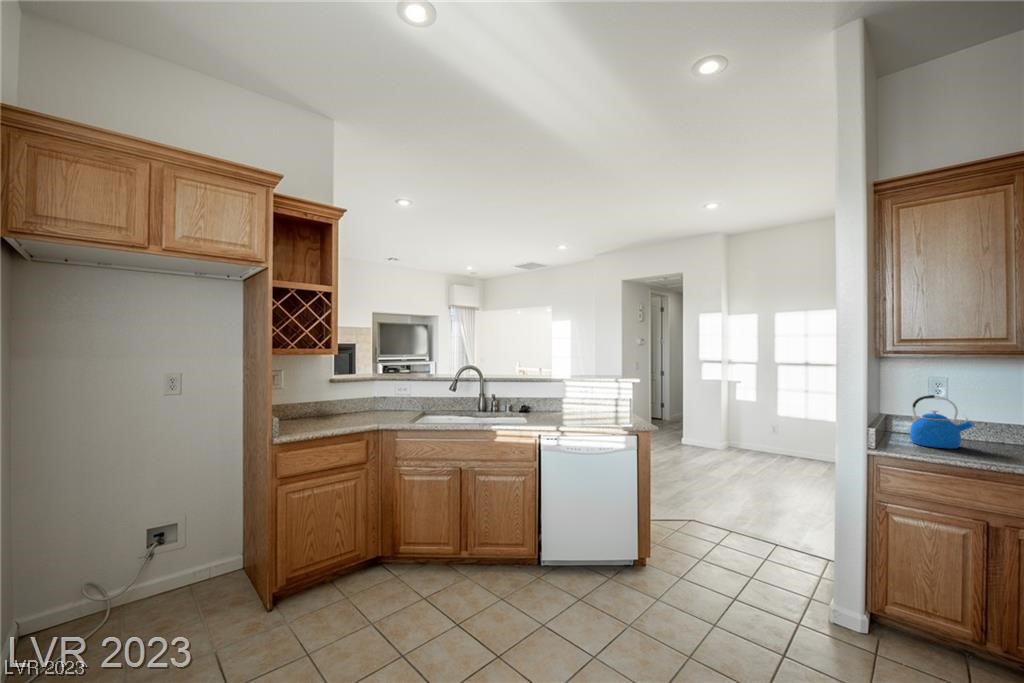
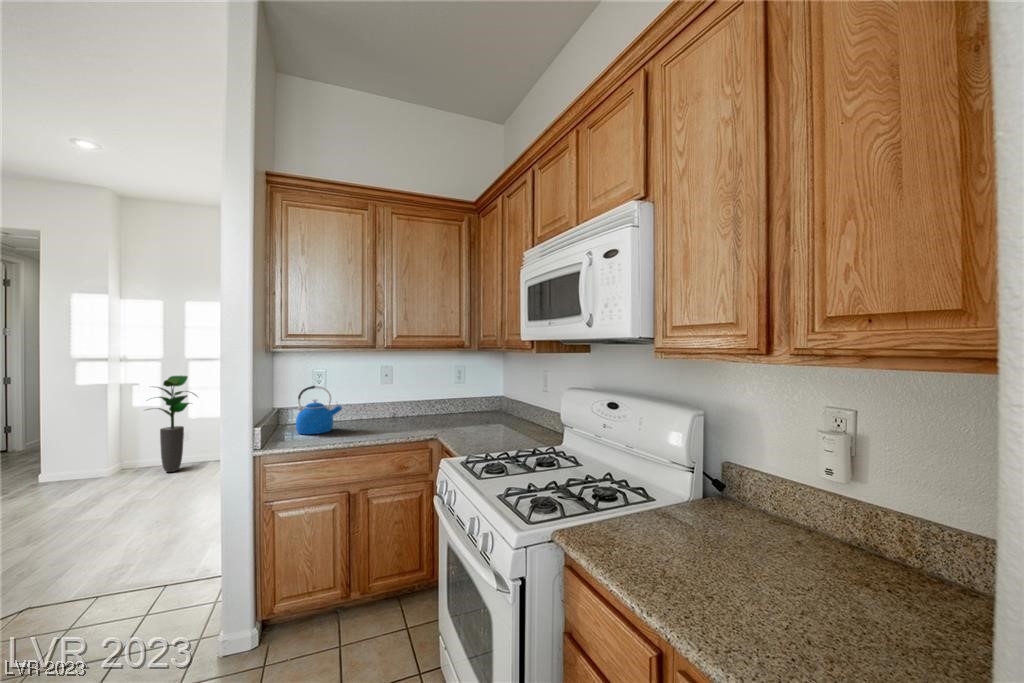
potted plant: none [745,375,788,459] -> present [147,376,196,472]

